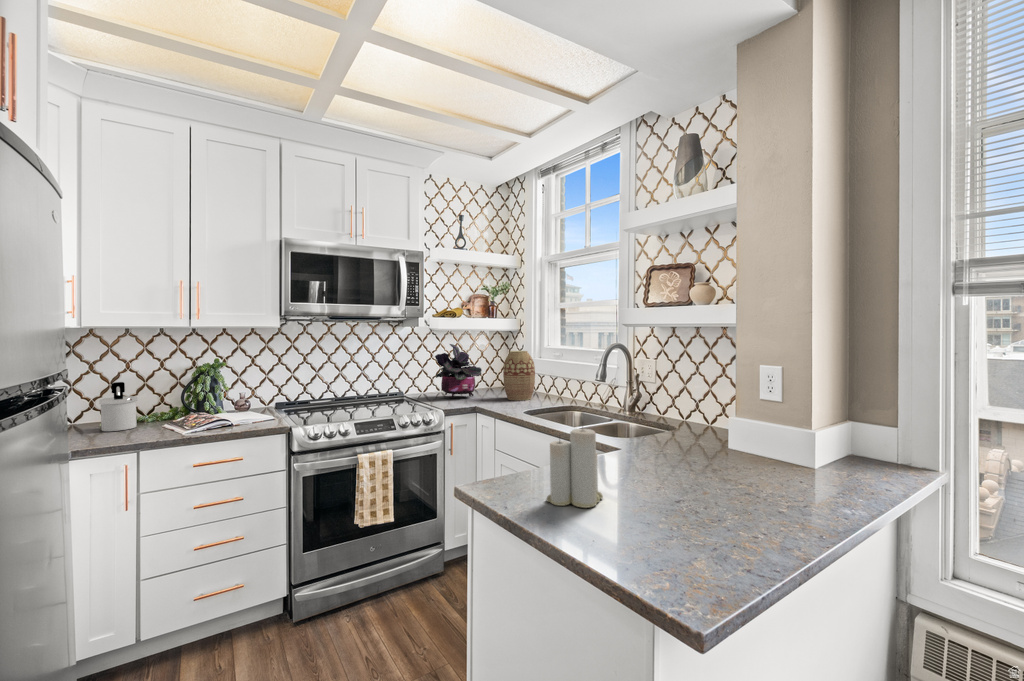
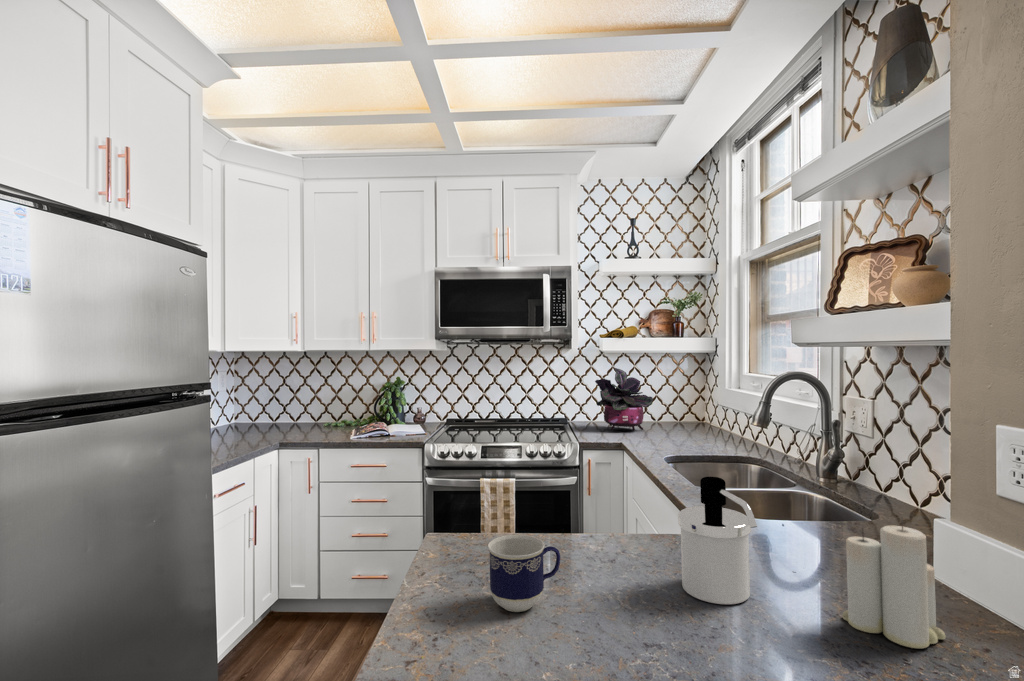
vase: present [503,351,535,400] -> none [668,379,710,441]
soap dispenser: present [99,382,137,431] -> present [678,476,757,605]
candle: present [547,429,603,508] -> present [842,519,946,648]
cup: none [651,464,703,527] -> present [488,535,560,612]

